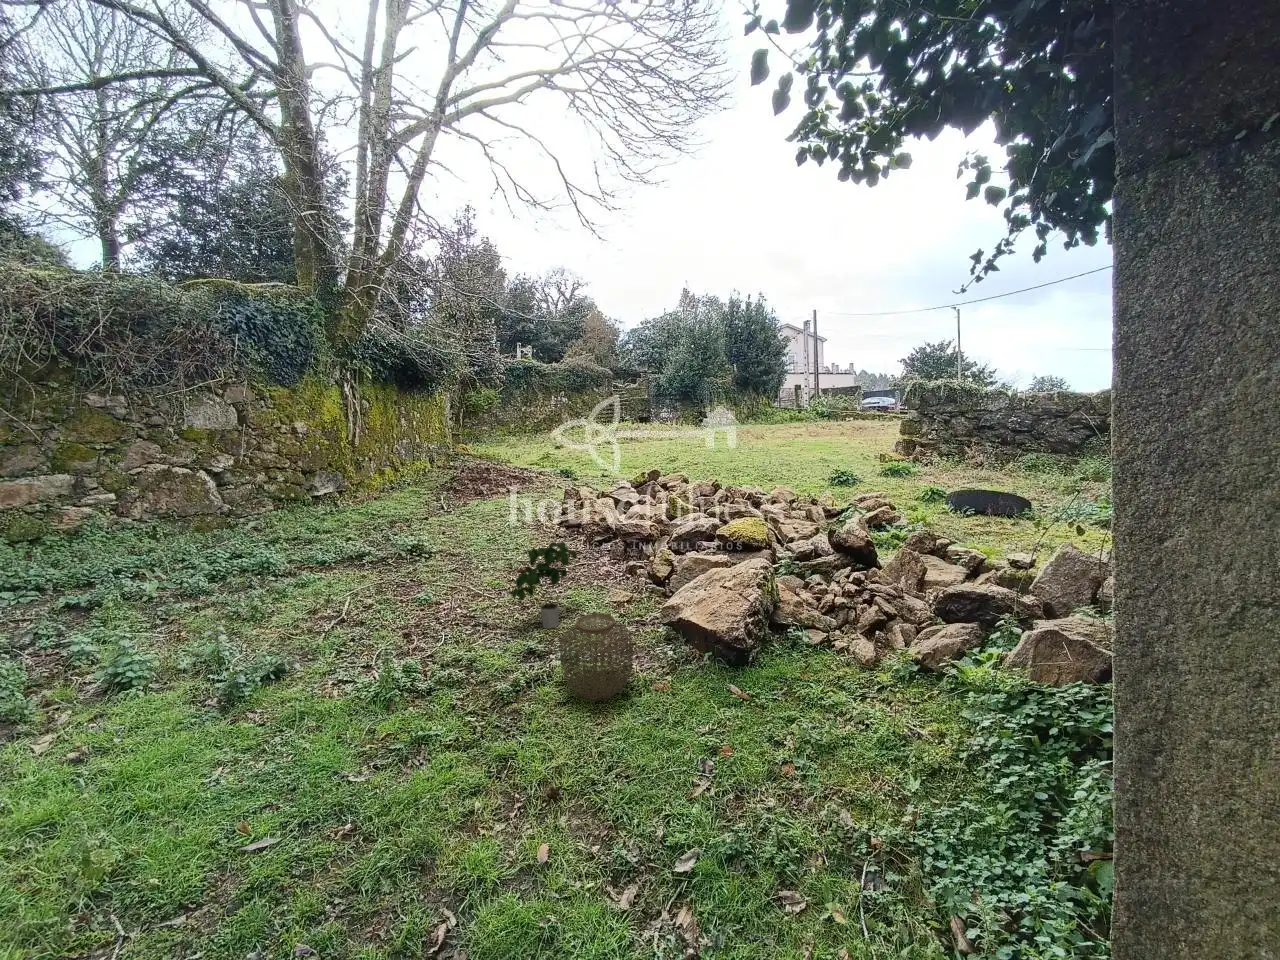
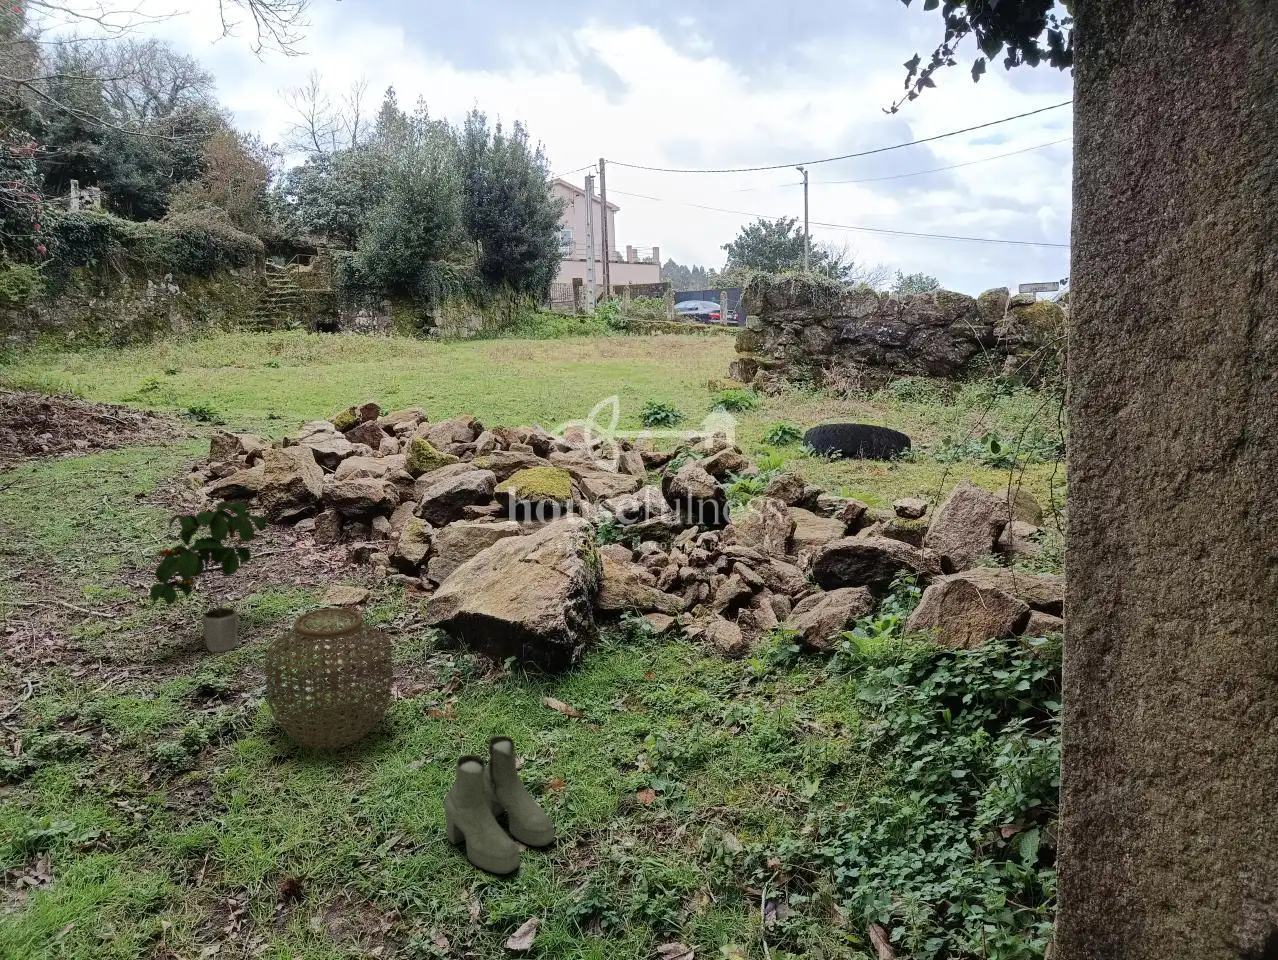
boots: none [649,712,719,810] -> present [444,736,554,874]

